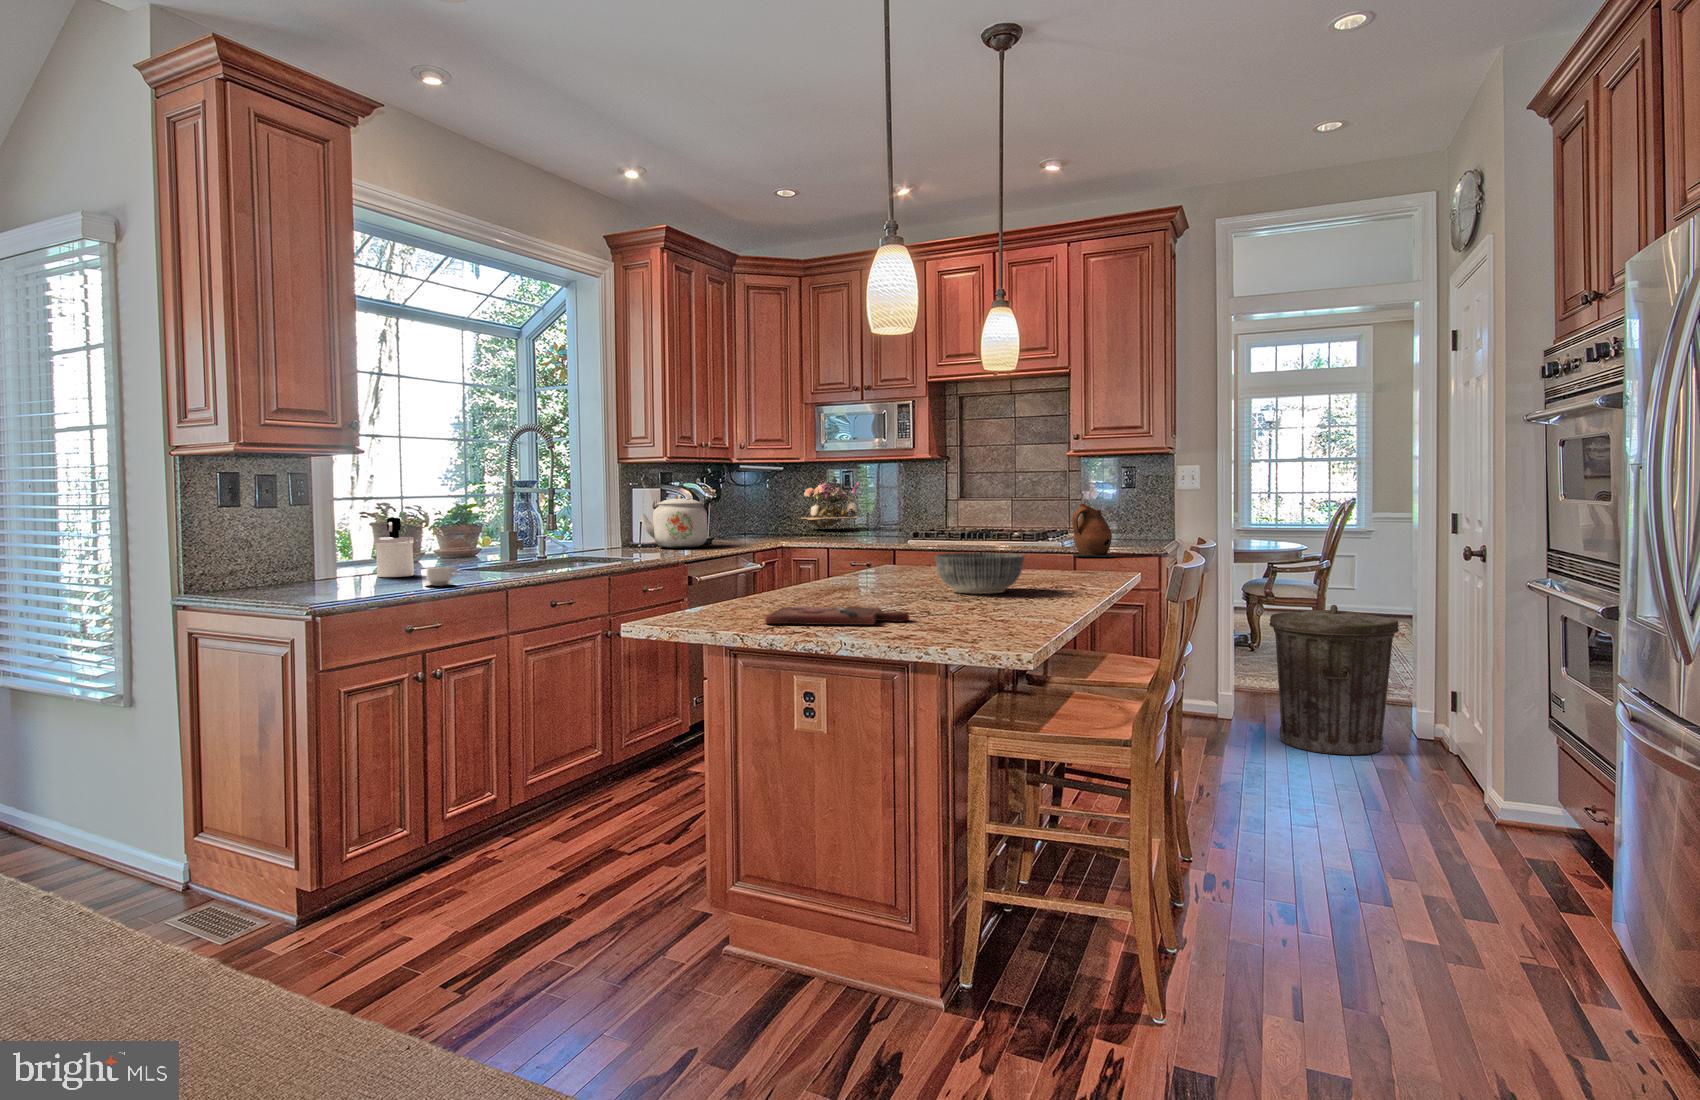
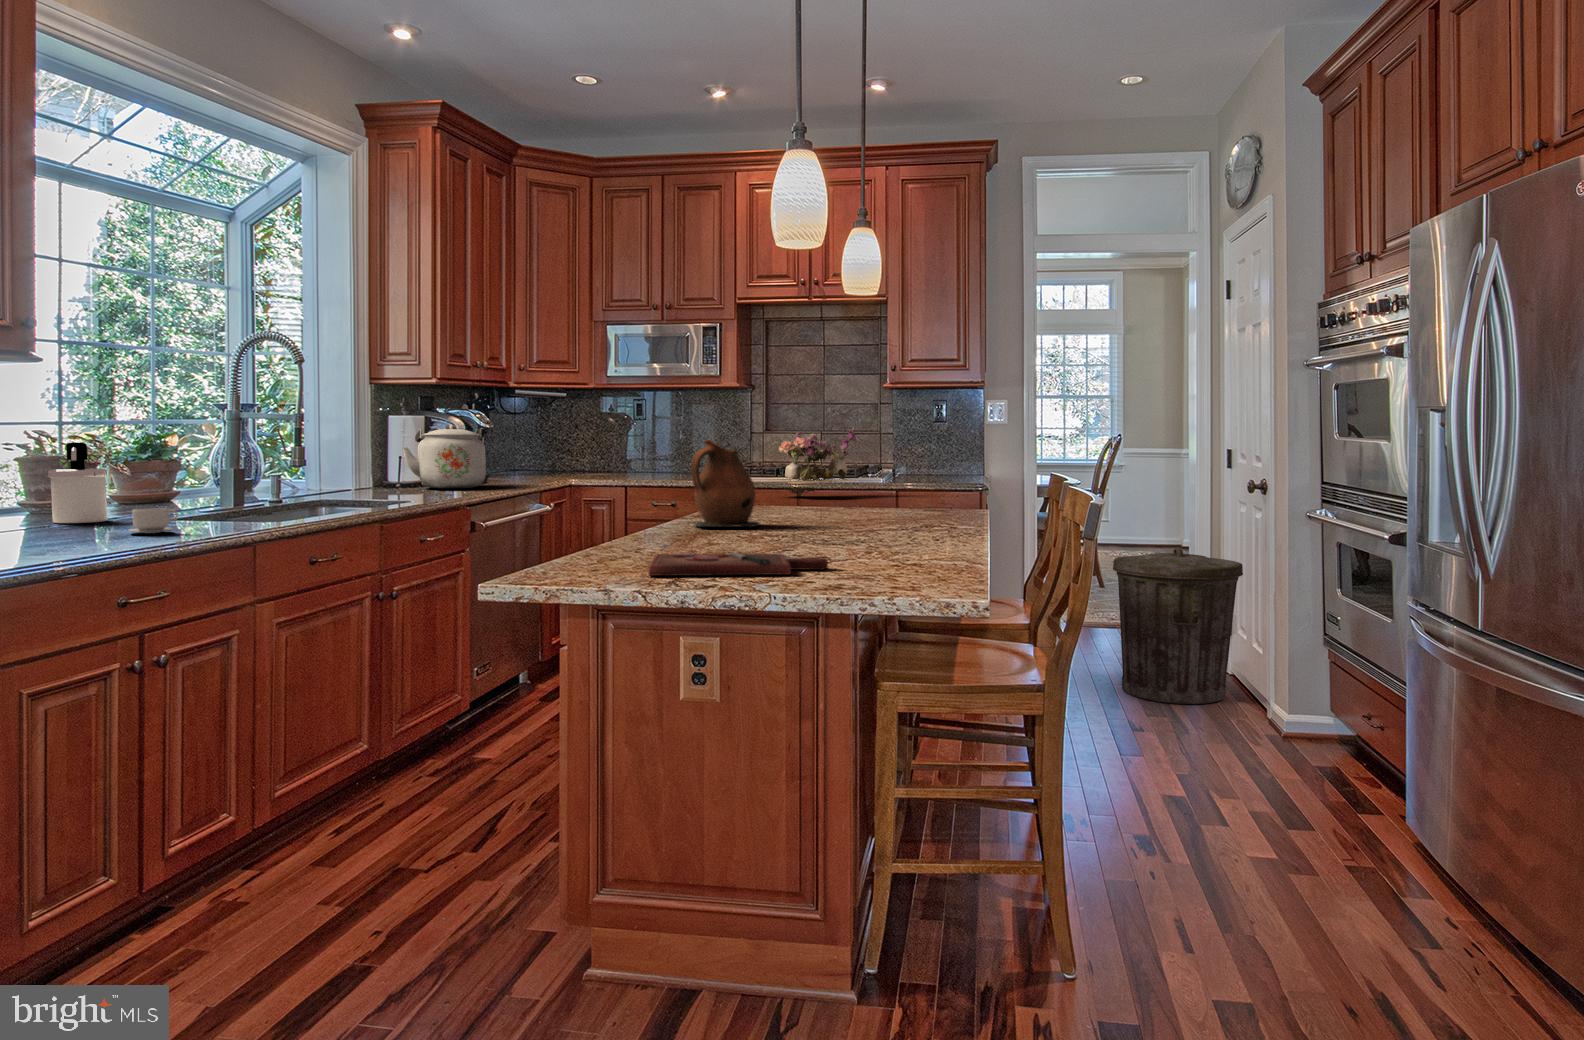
flower arrangement: present [800,481,860,530] -> present [769,427,856,496]
ceramic pitcher: present [1072,504,1115,557] -> present [691,440,759,527]
bowl: present [935,552,1024,594] -> none [808,489,914,537]

